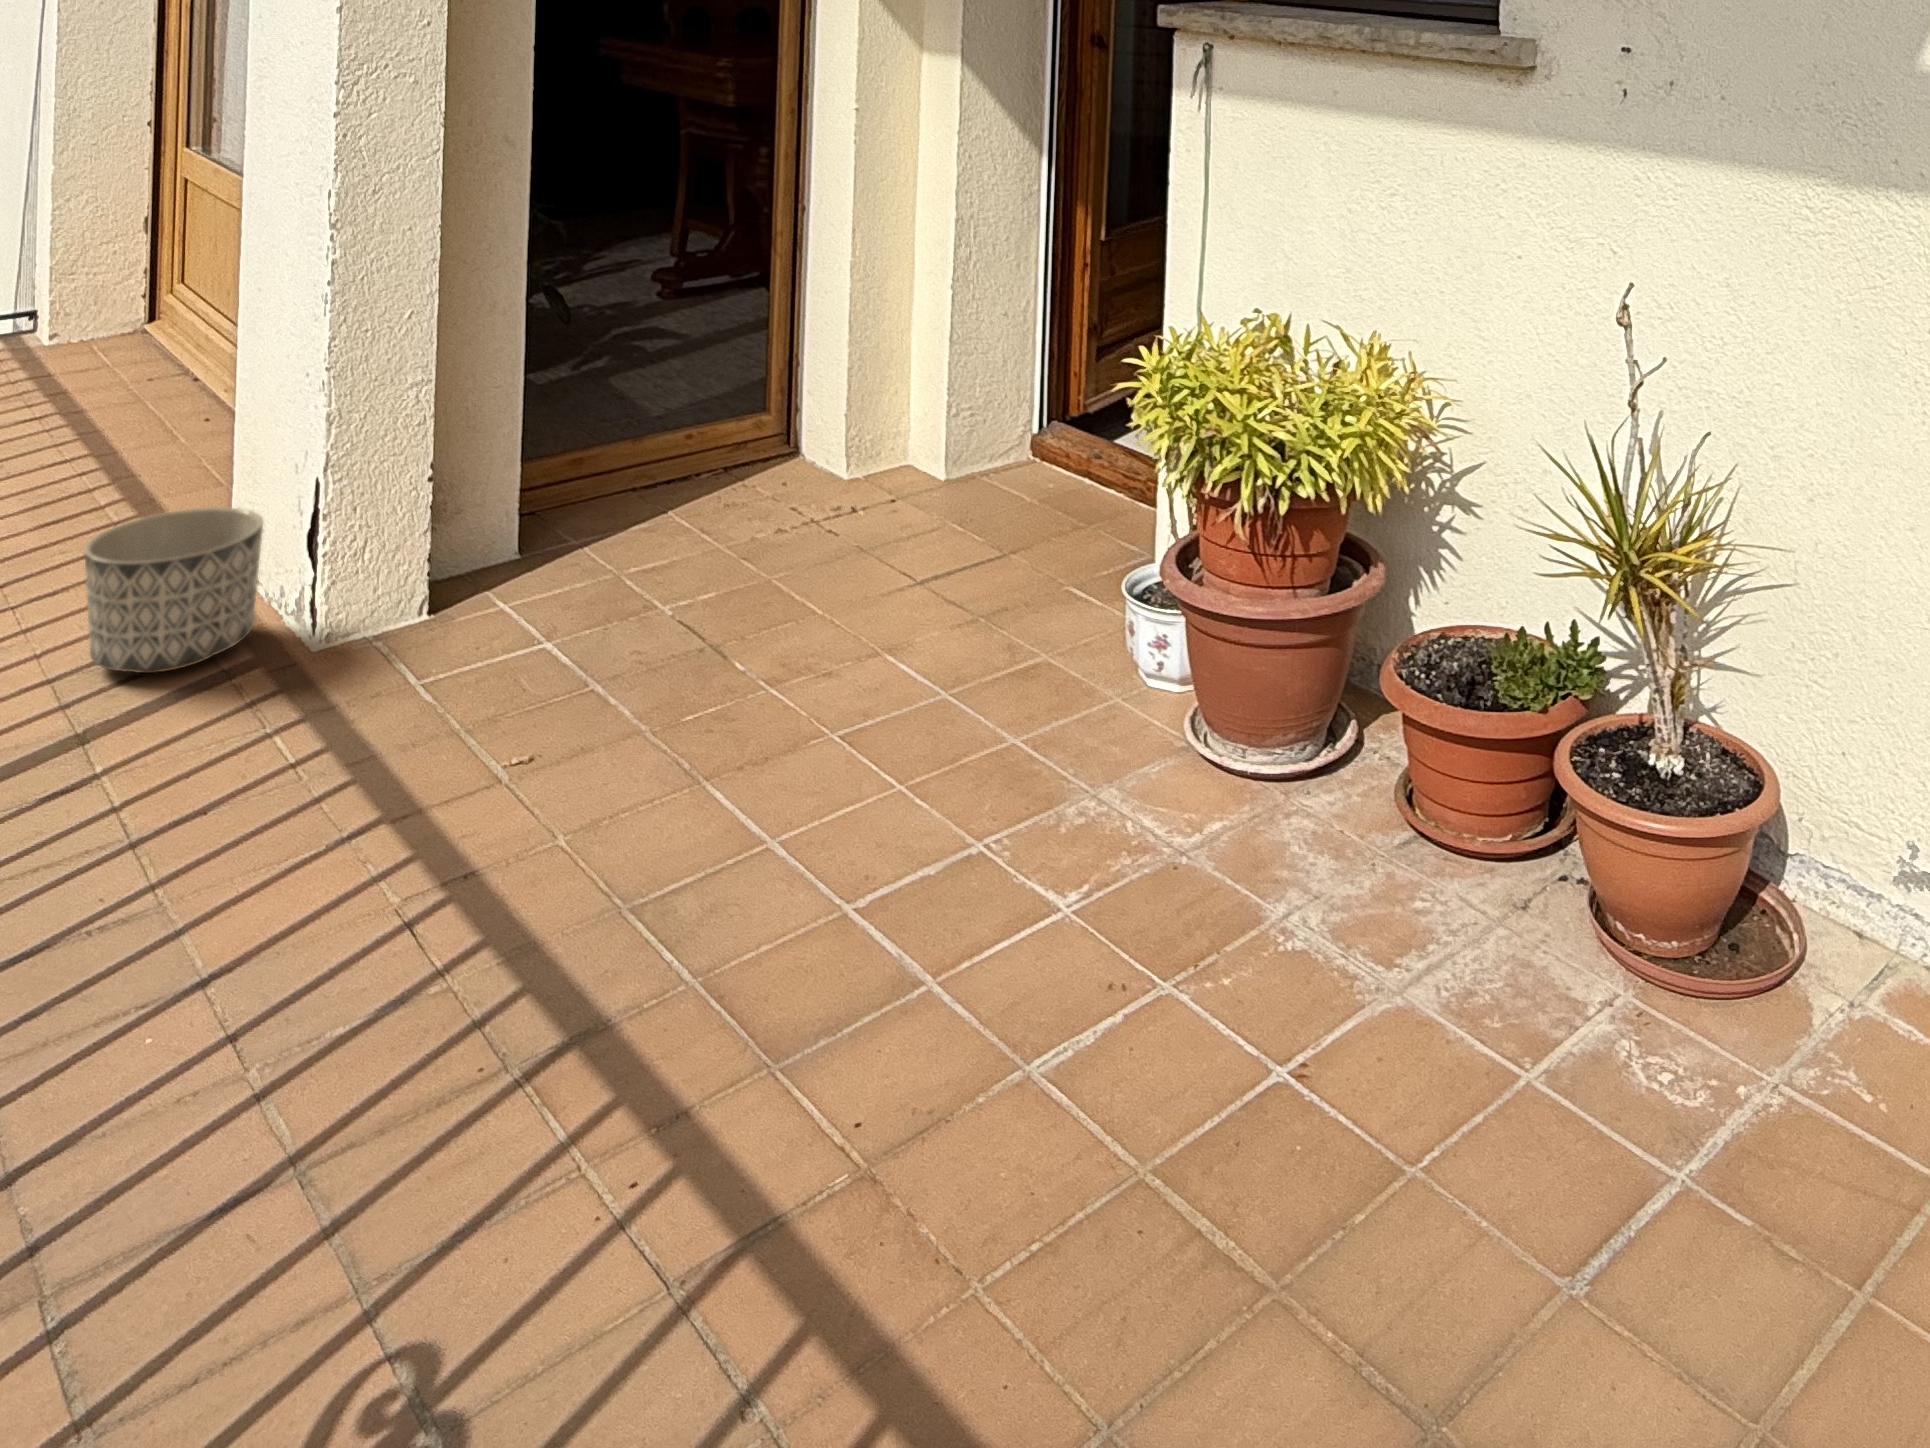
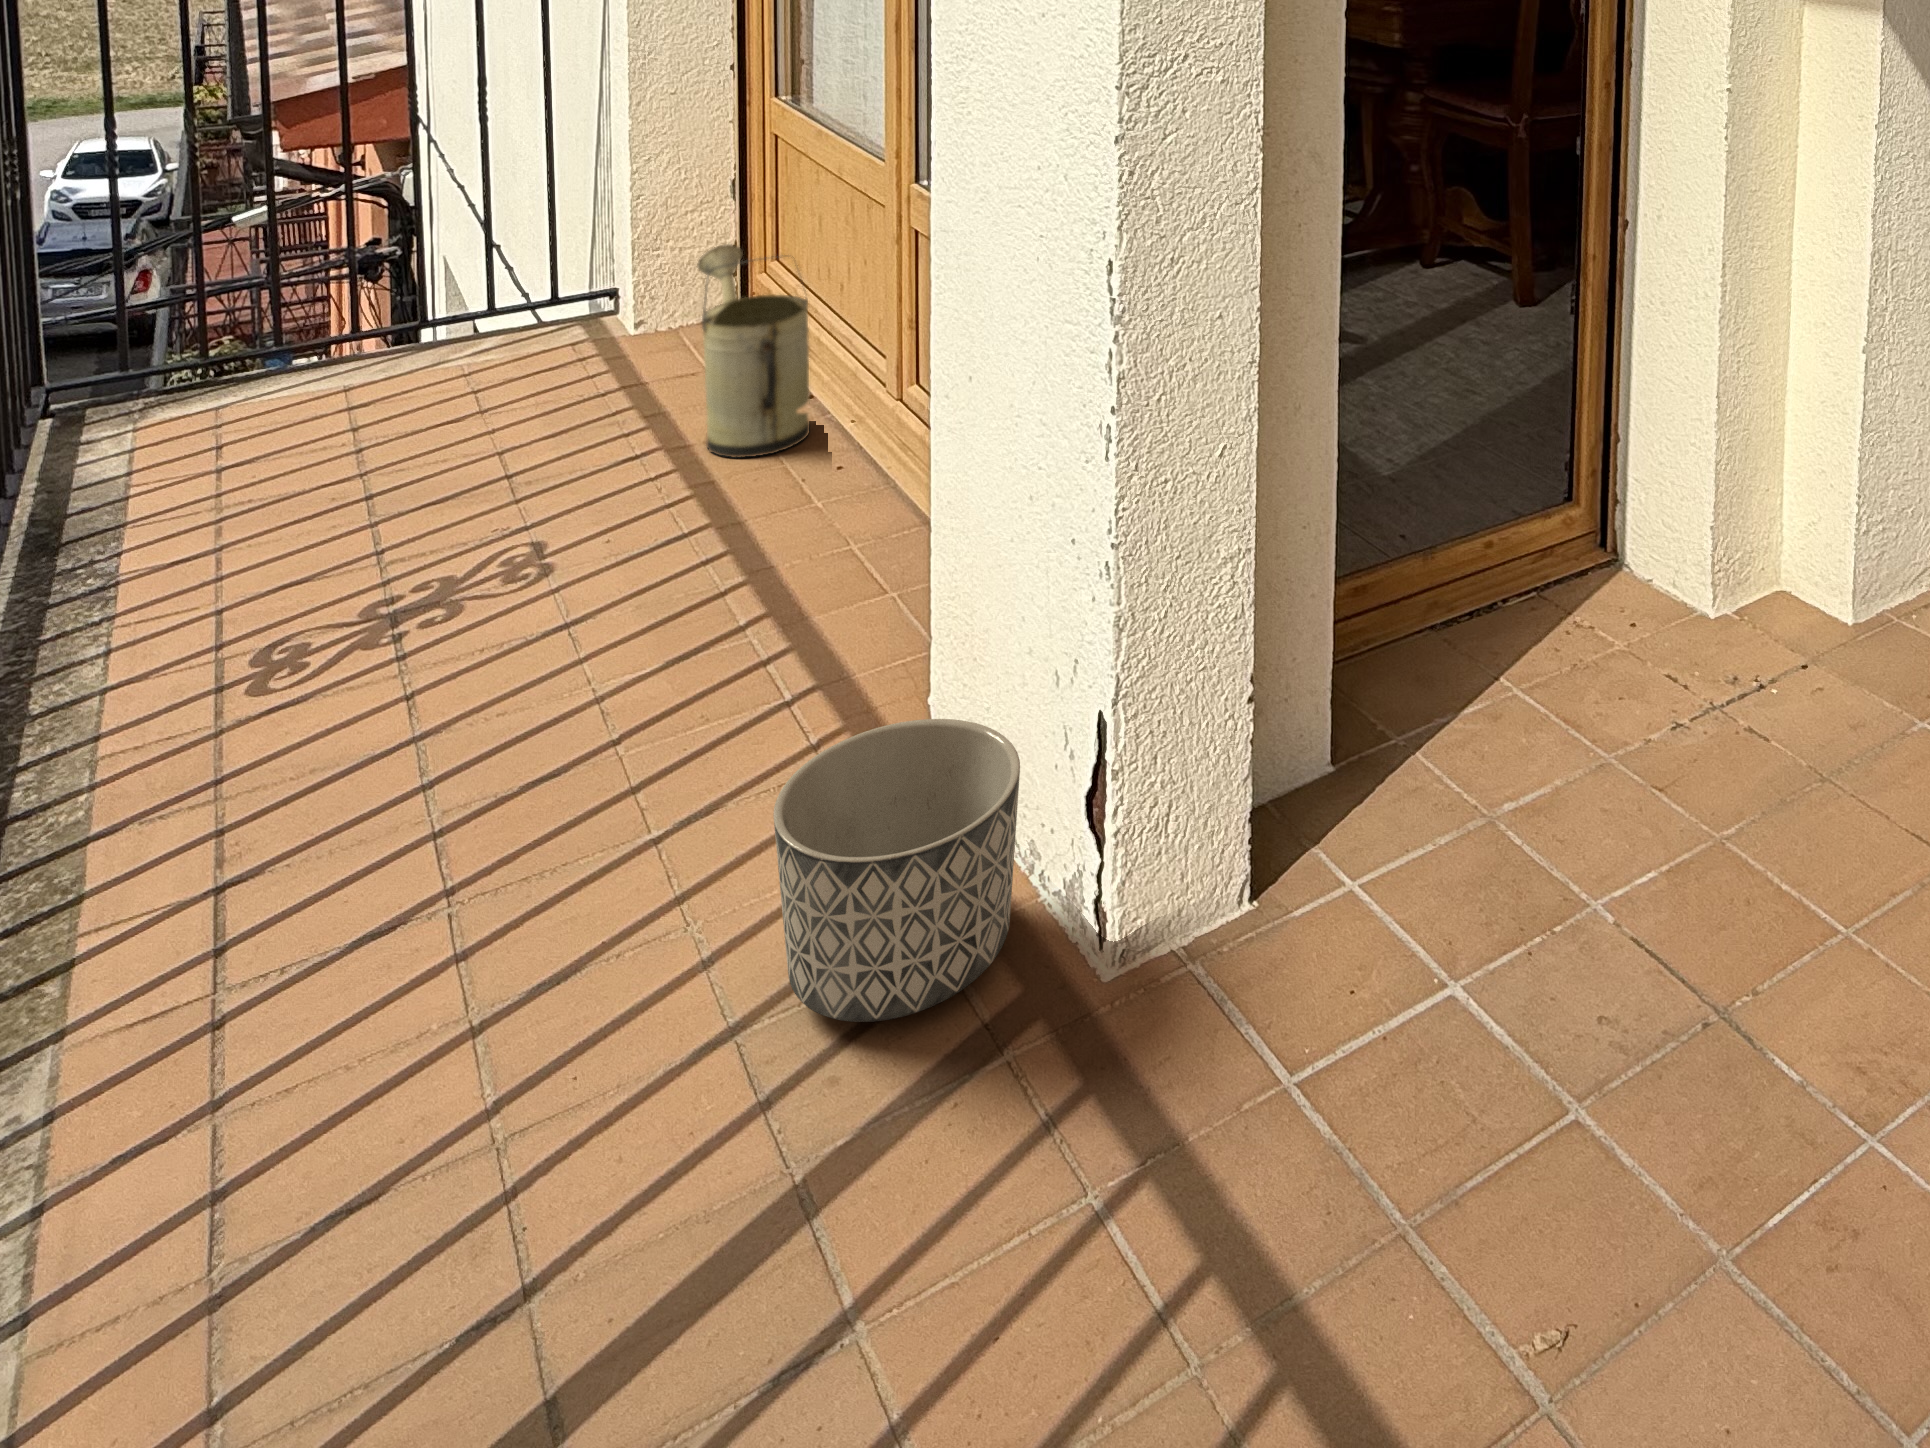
watering can: none [94,259,188,419] -> present [698,244,810,458]

